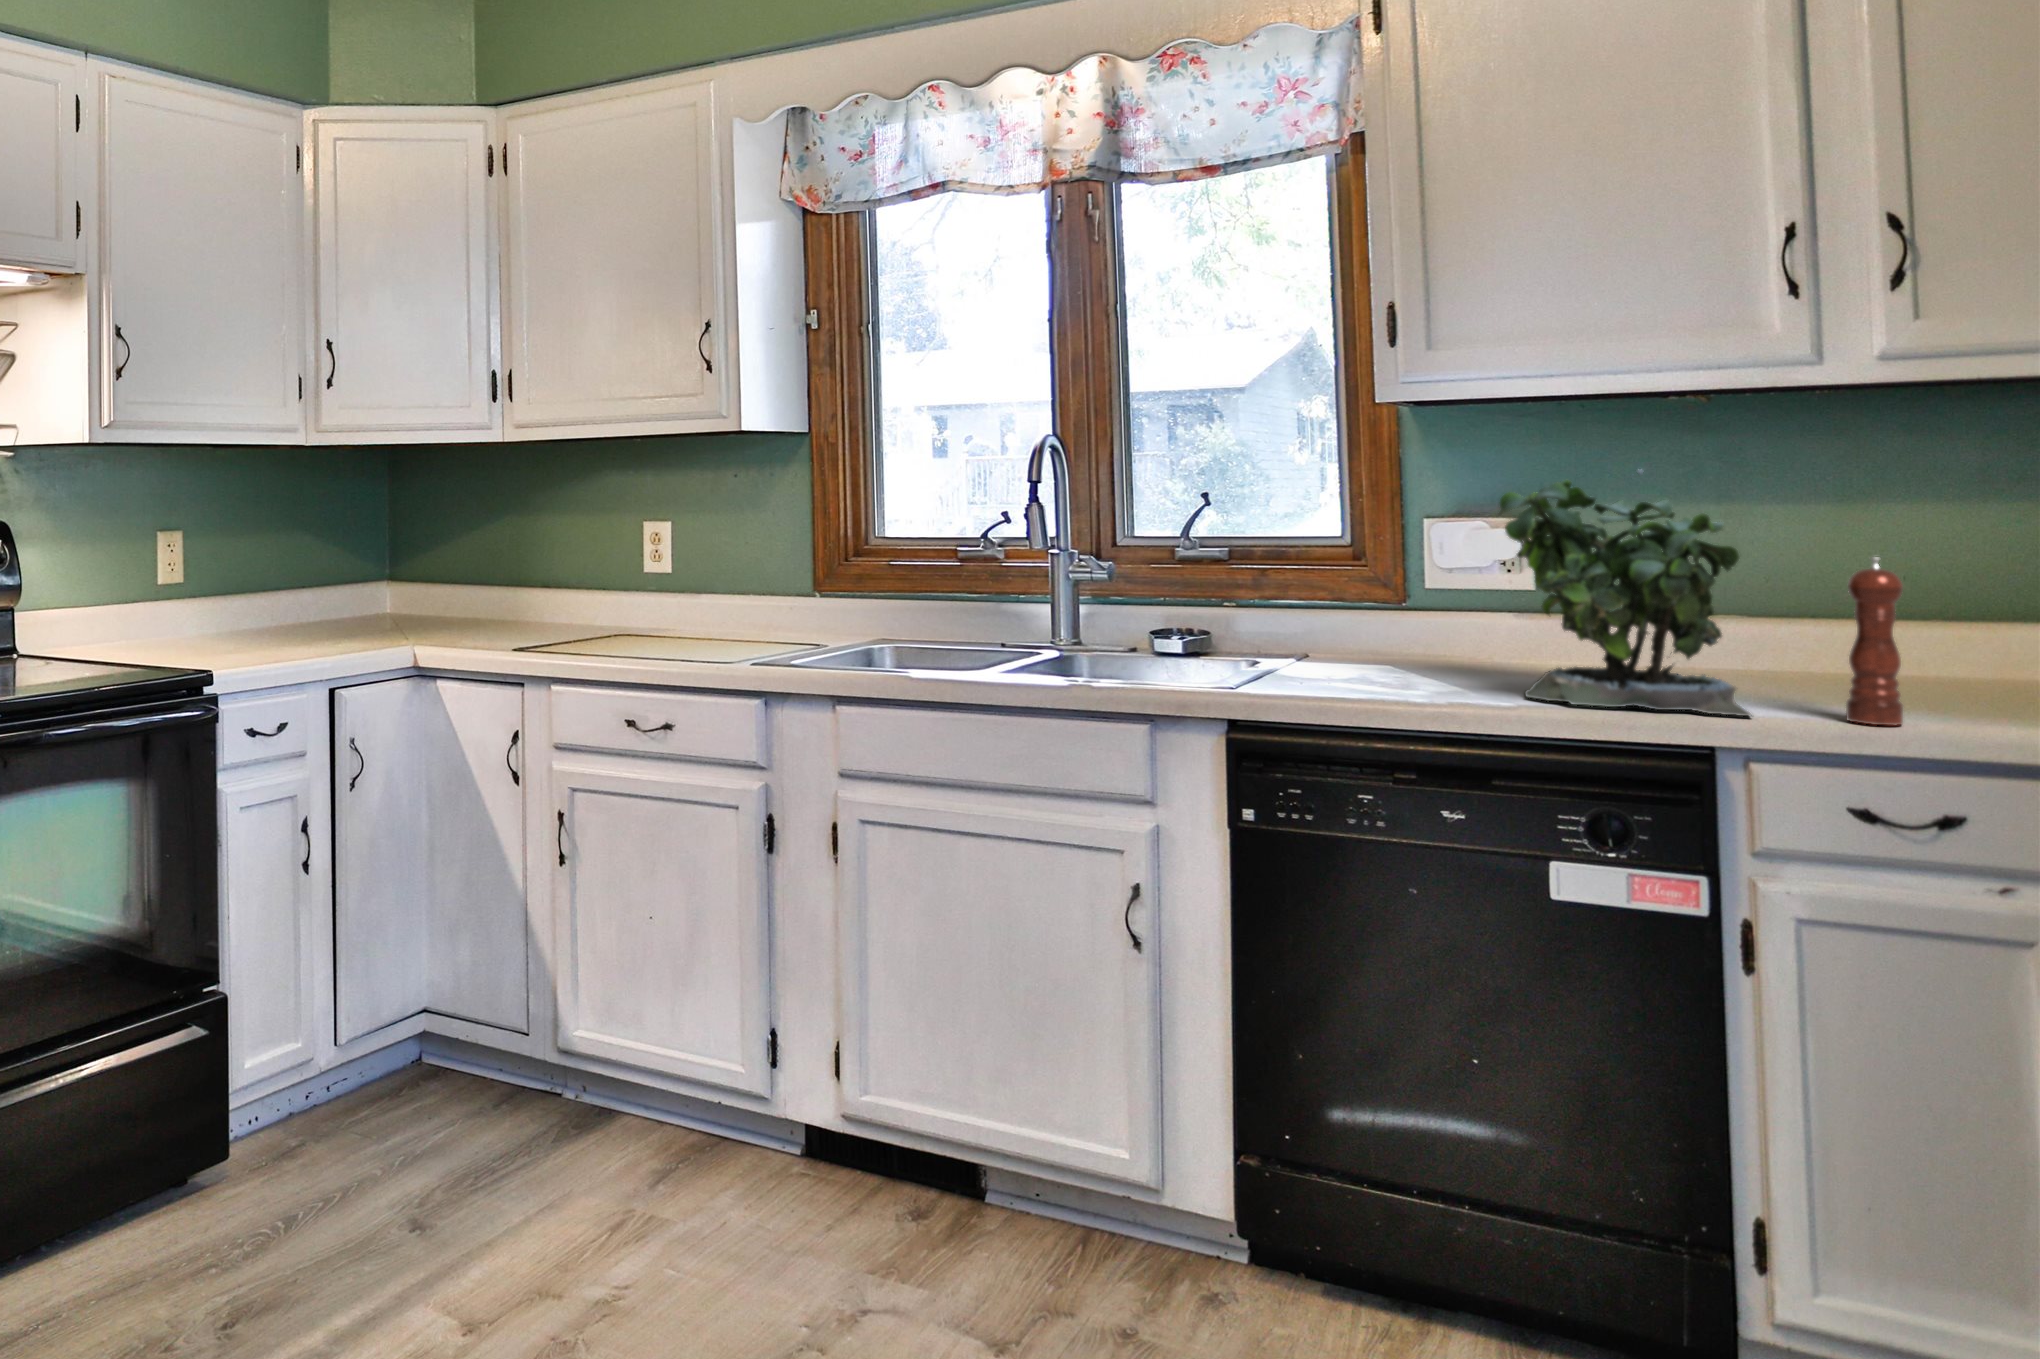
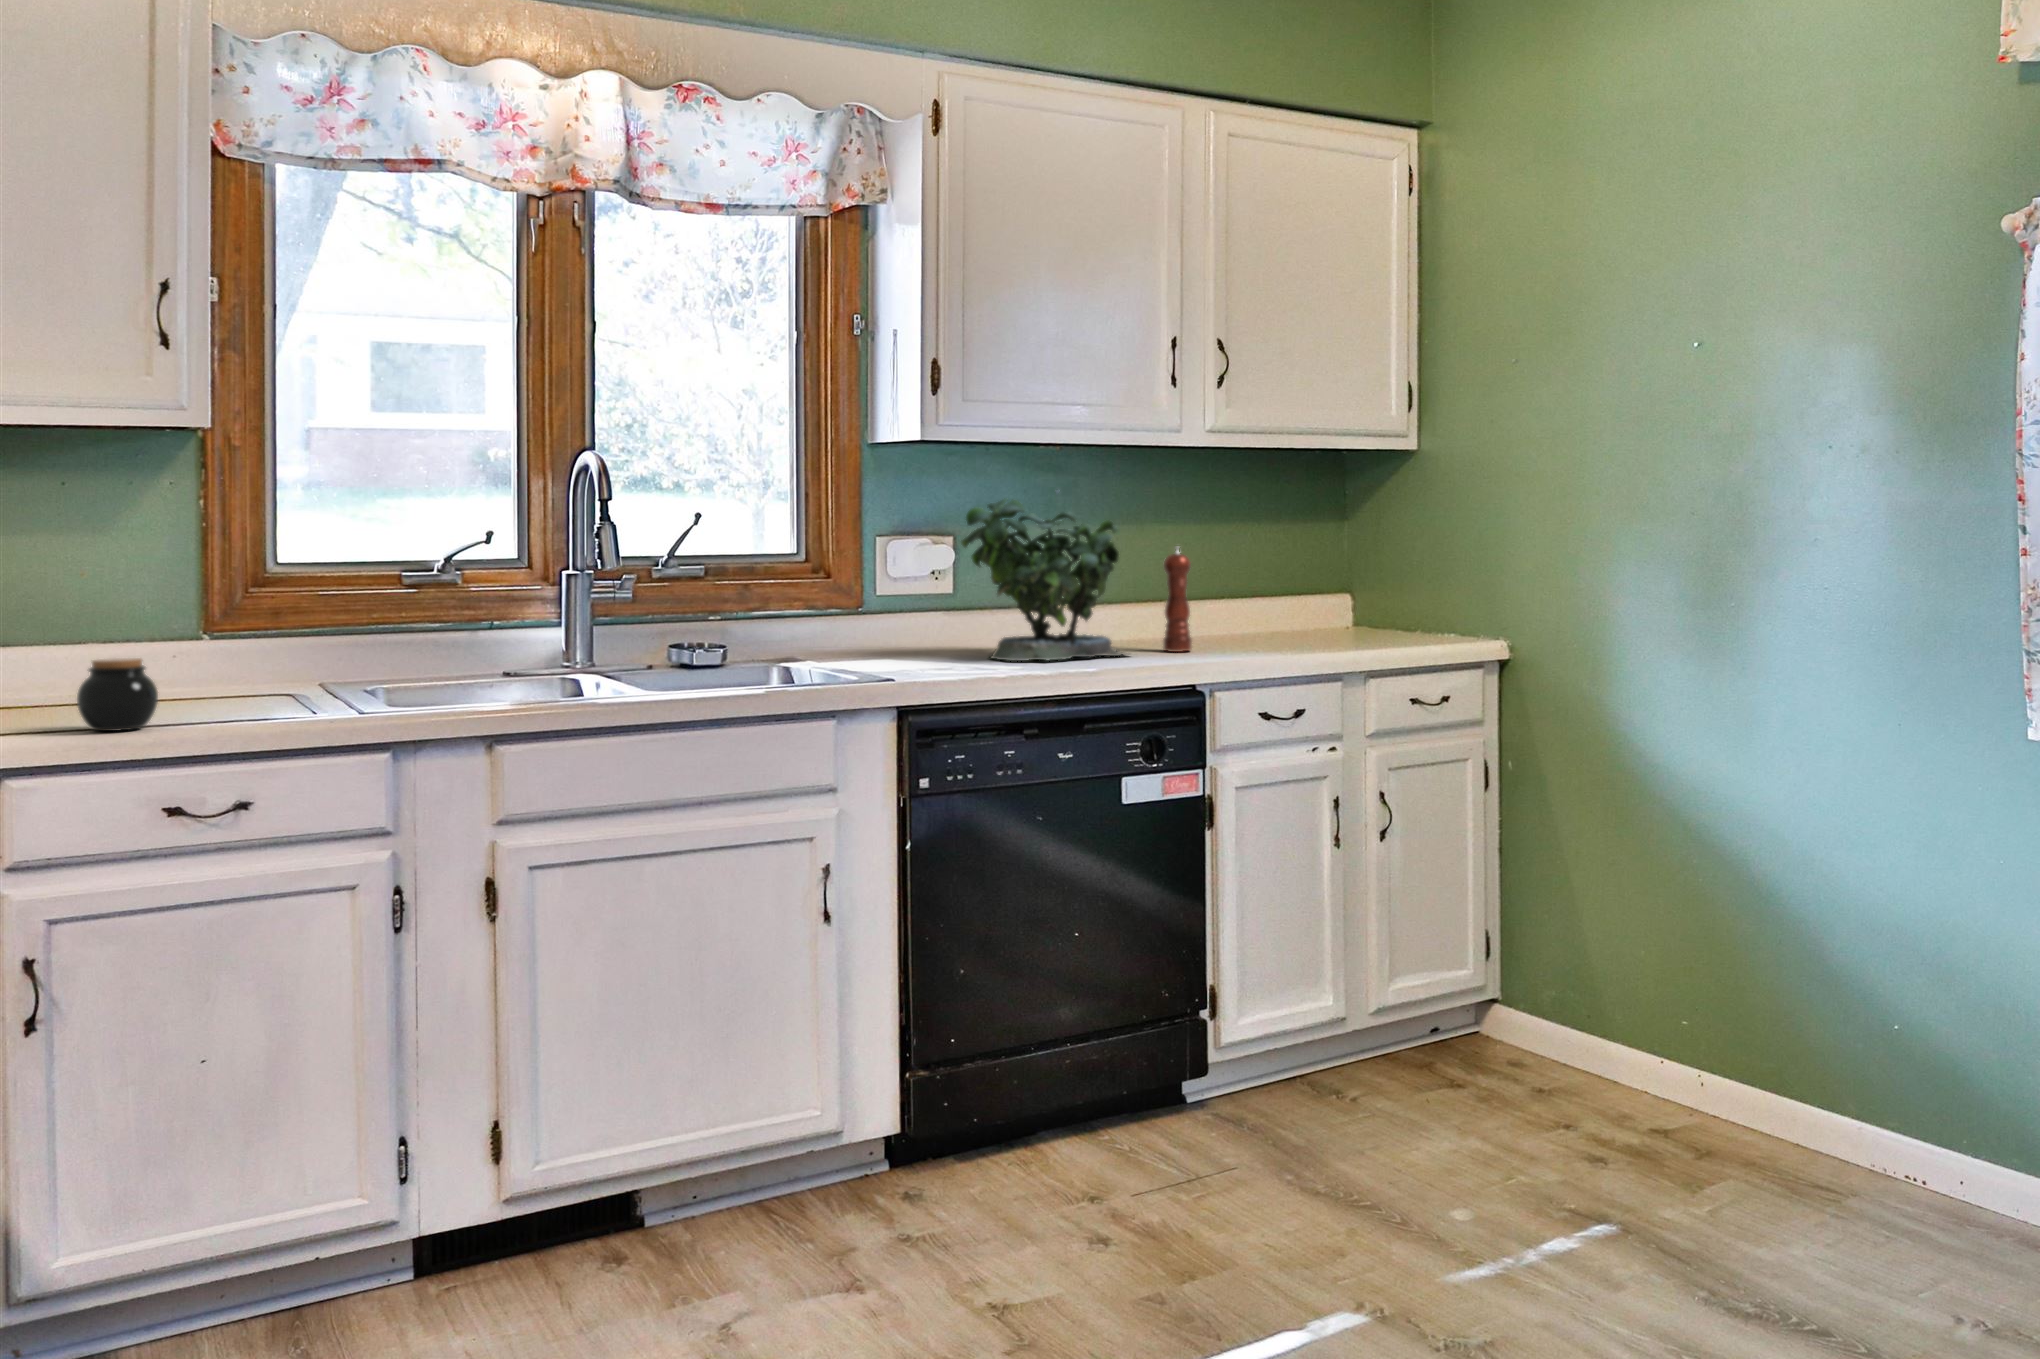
jar: none [621,595,669,648] -> present [77,658,158,731]

